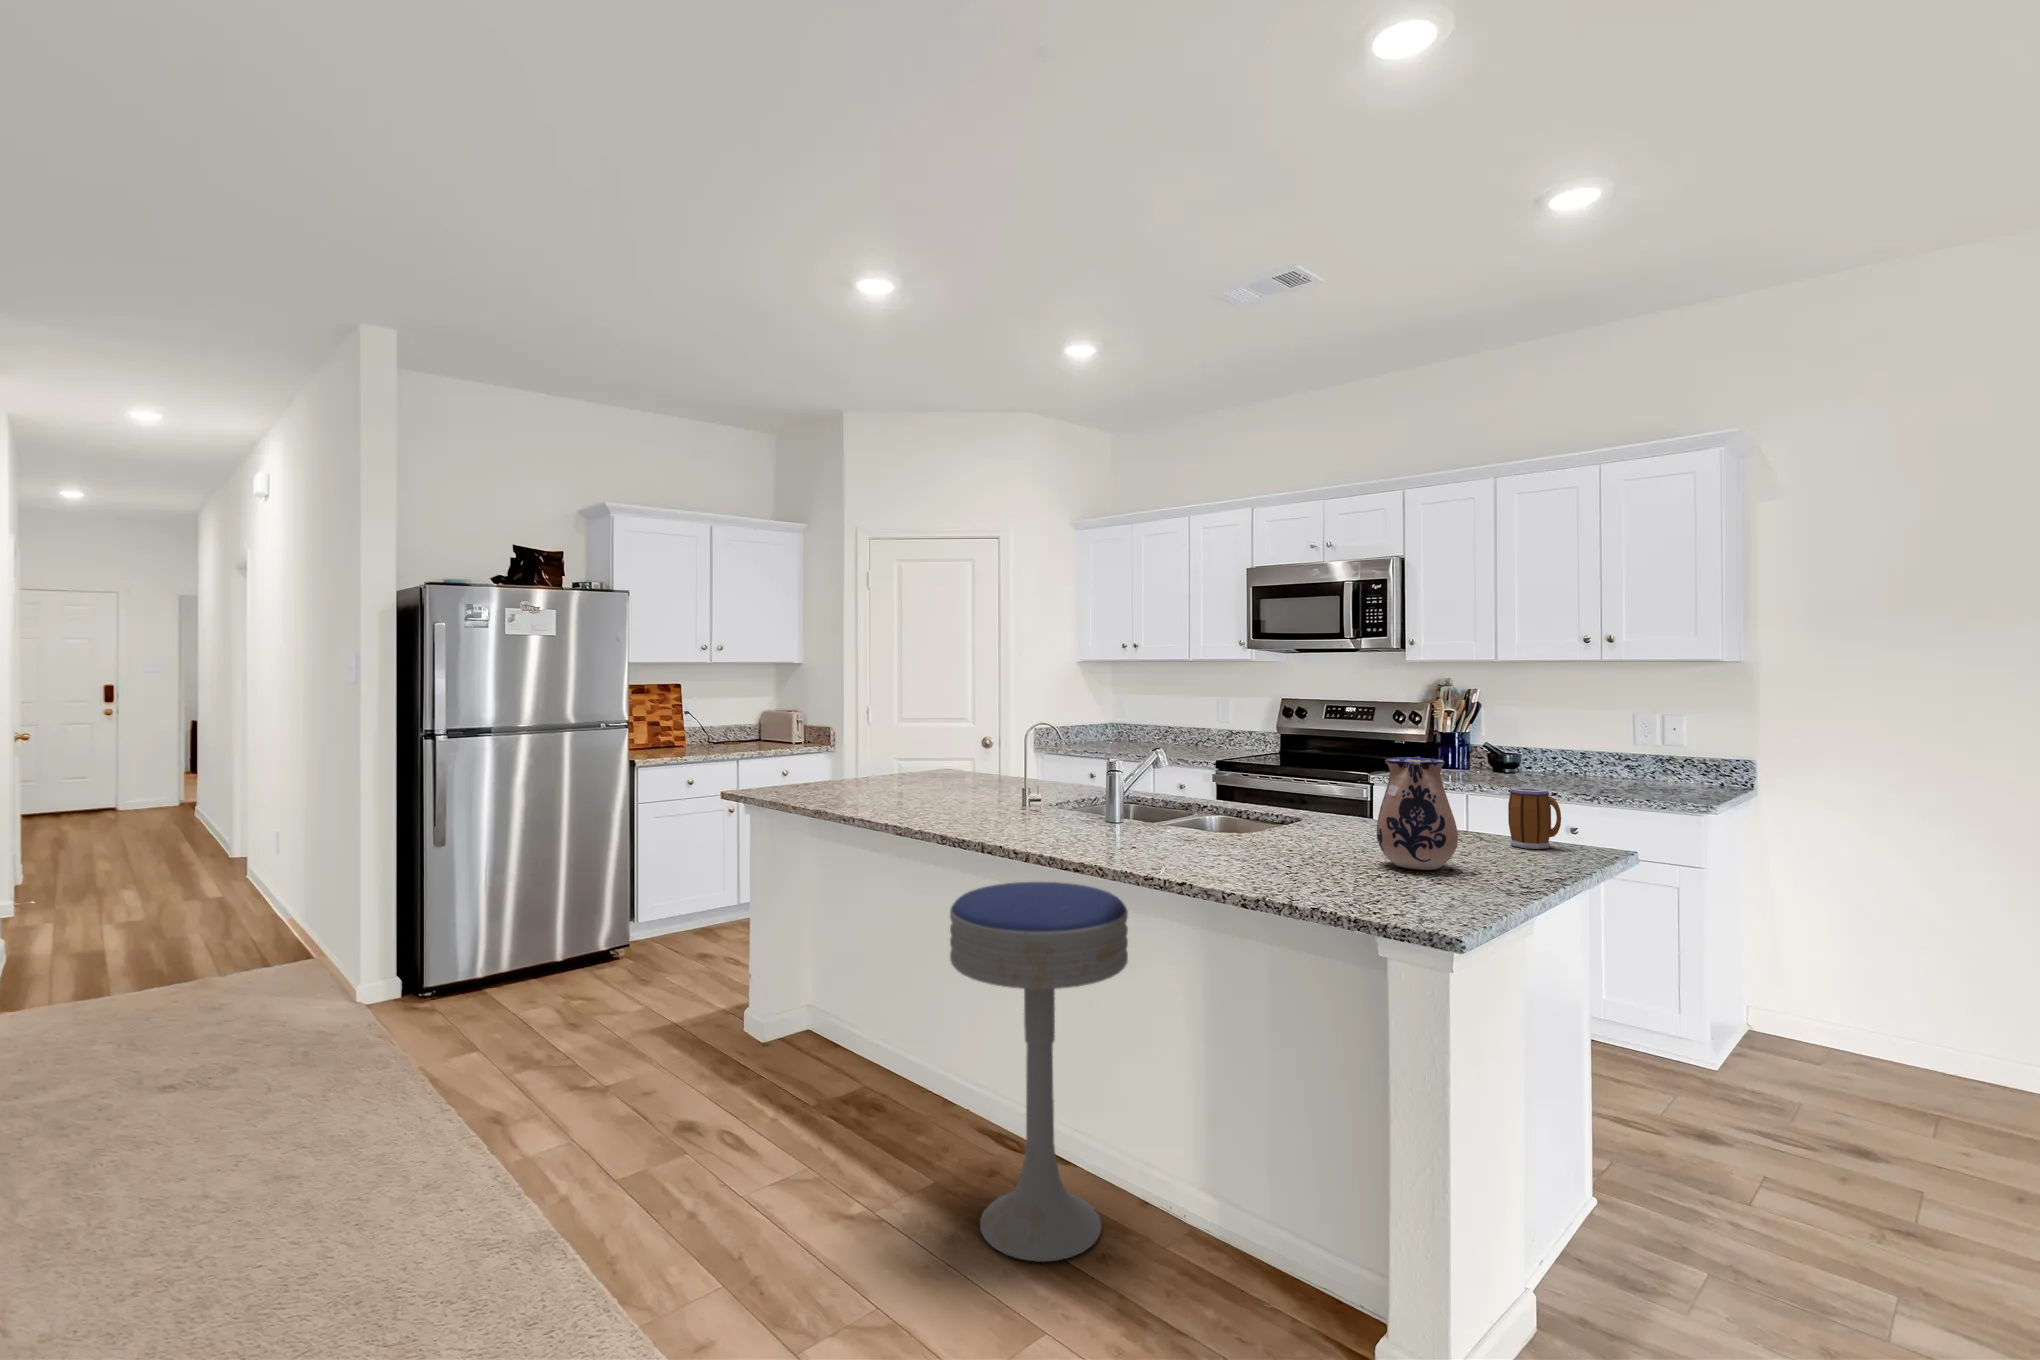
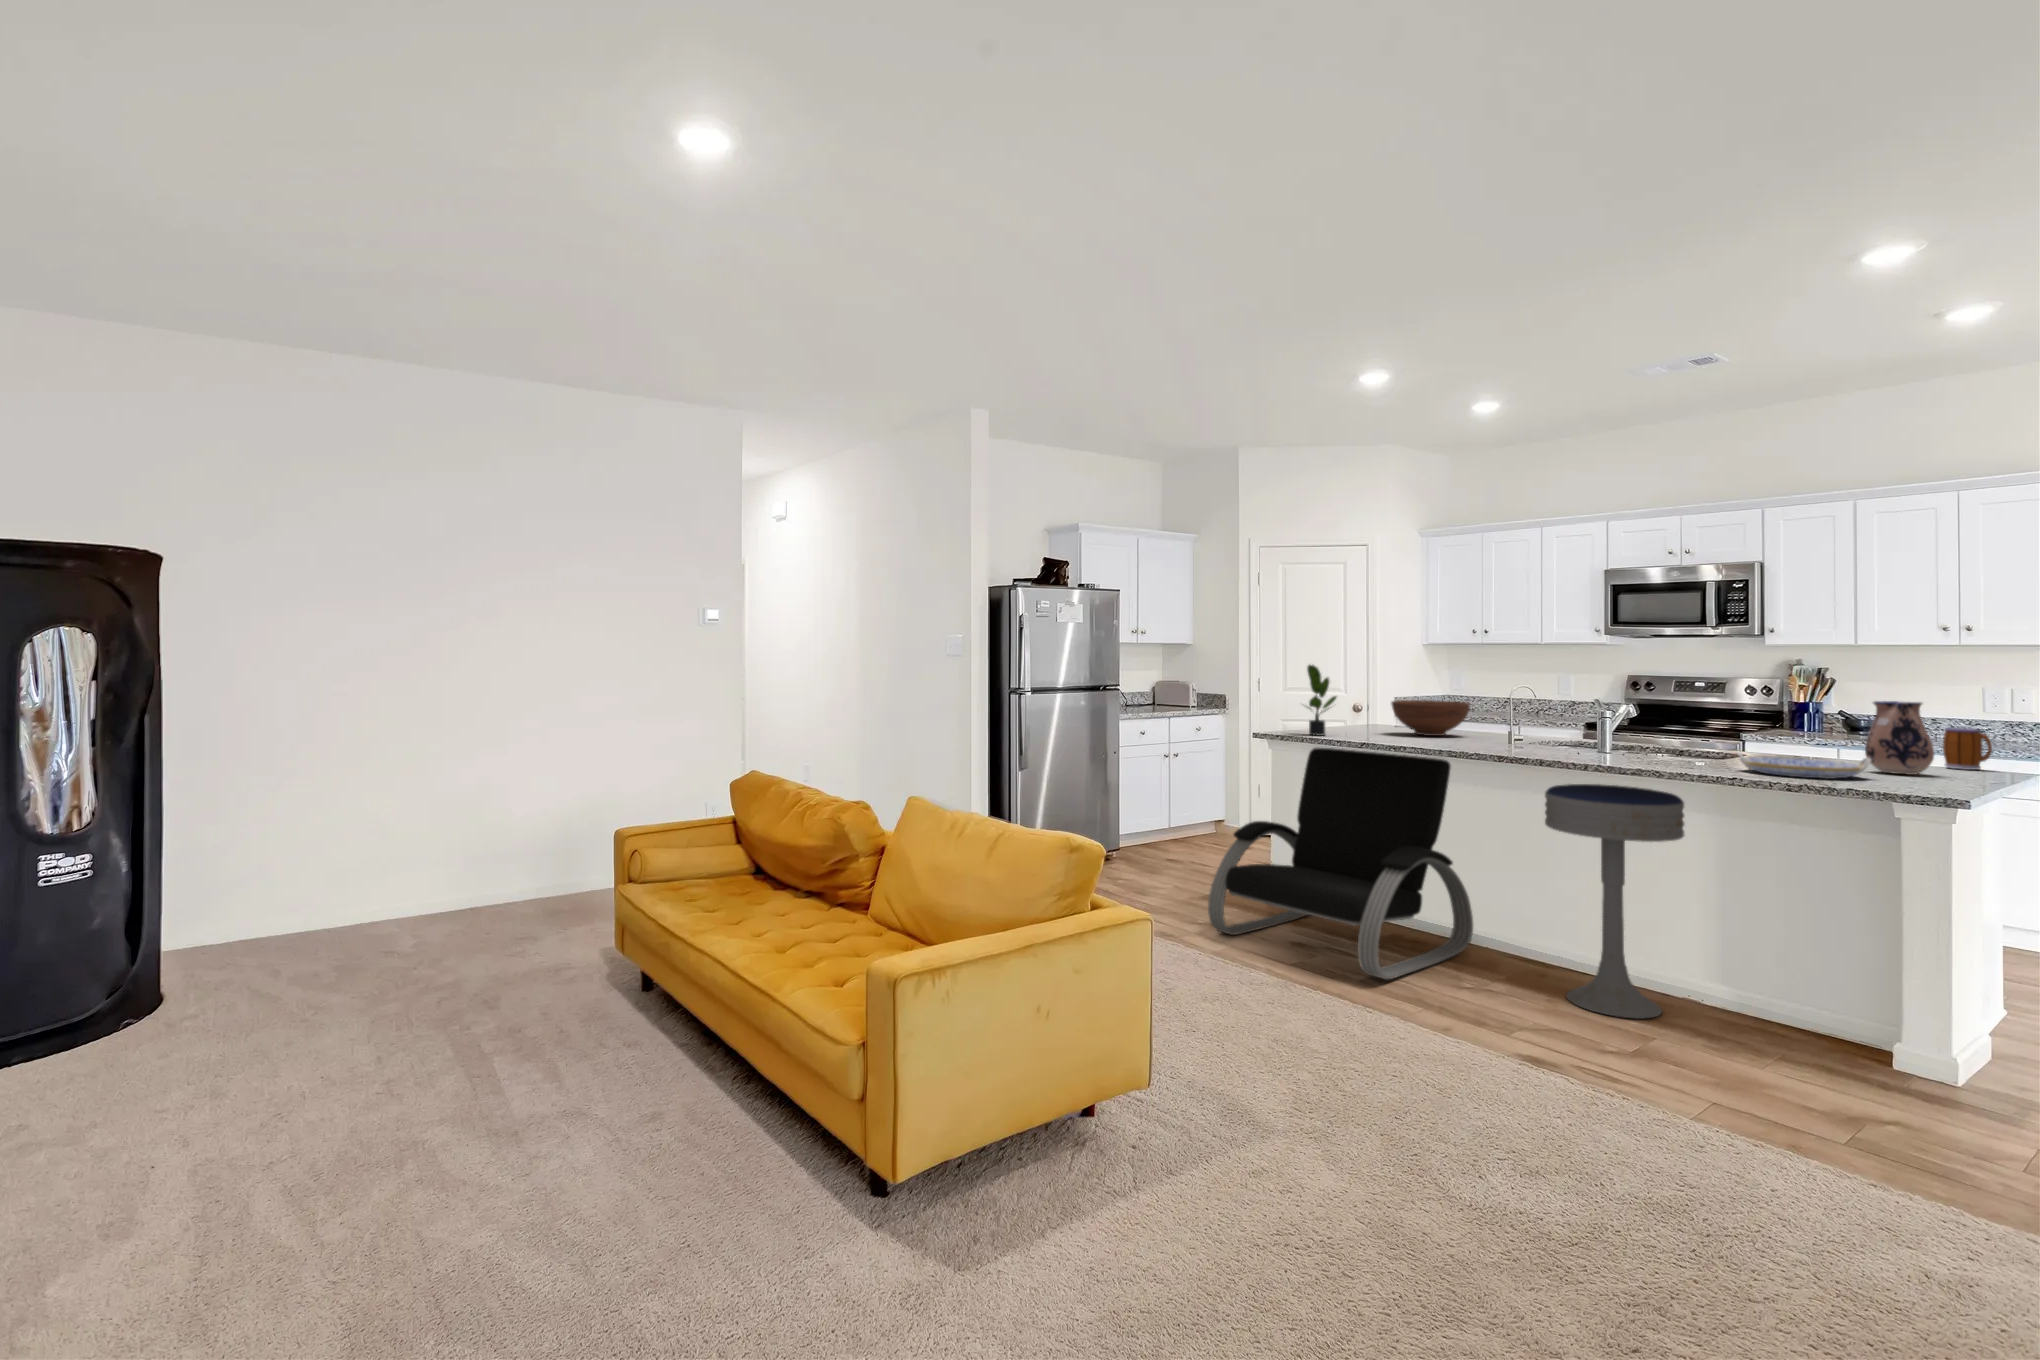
potted plant: none [779,696,829,796] -> present [1307,665,1336,736]
fruit bowl: none [910,741,1006,792] -> present [1391,700,1470,736]
armchair: none [581,814,940,1195] -> present [1208,748,1473,979]
serving tray: none [1182,841,1345,890] -> present [1737,752,1871,779]

